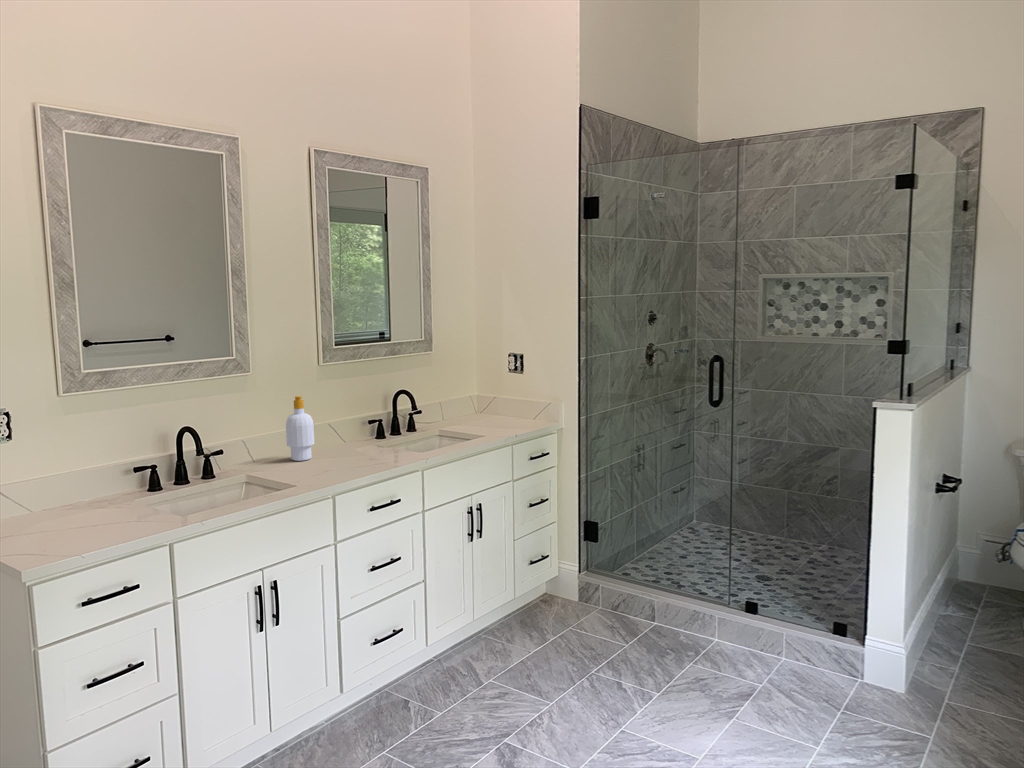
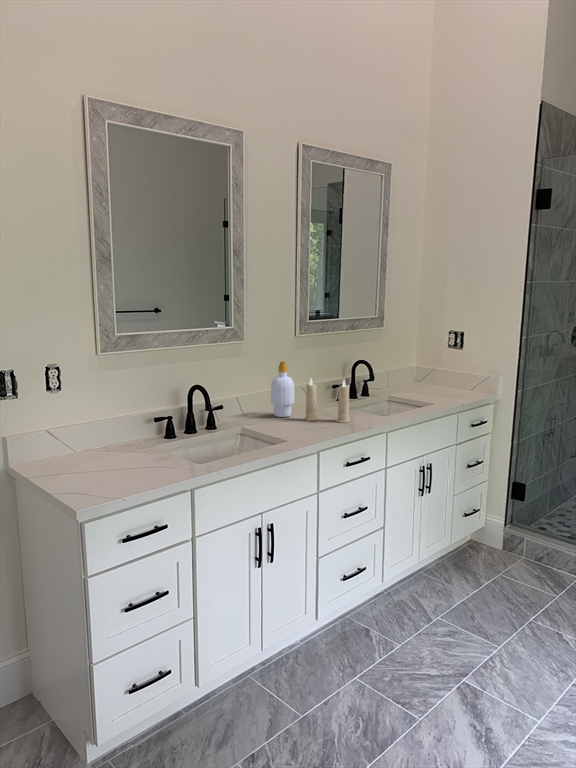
candle: none [324,411,378,463] -> present [304,379,350,423]

